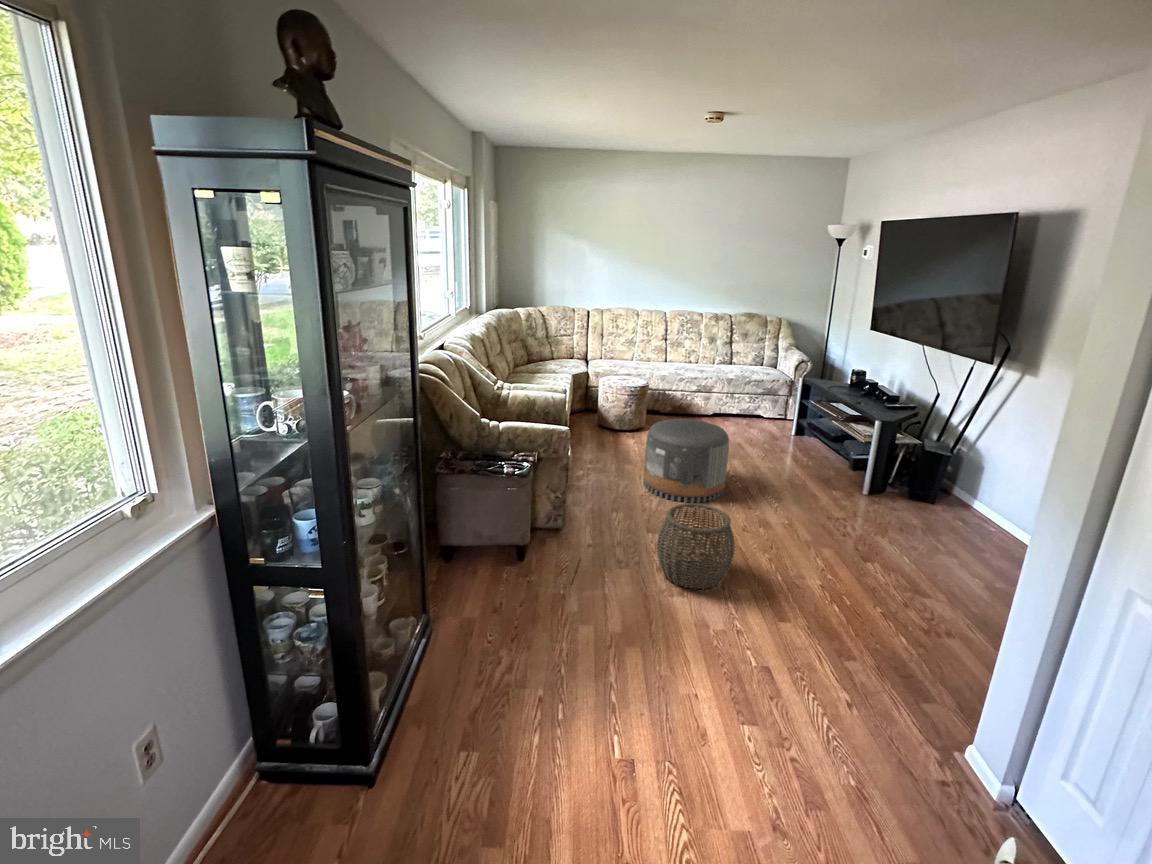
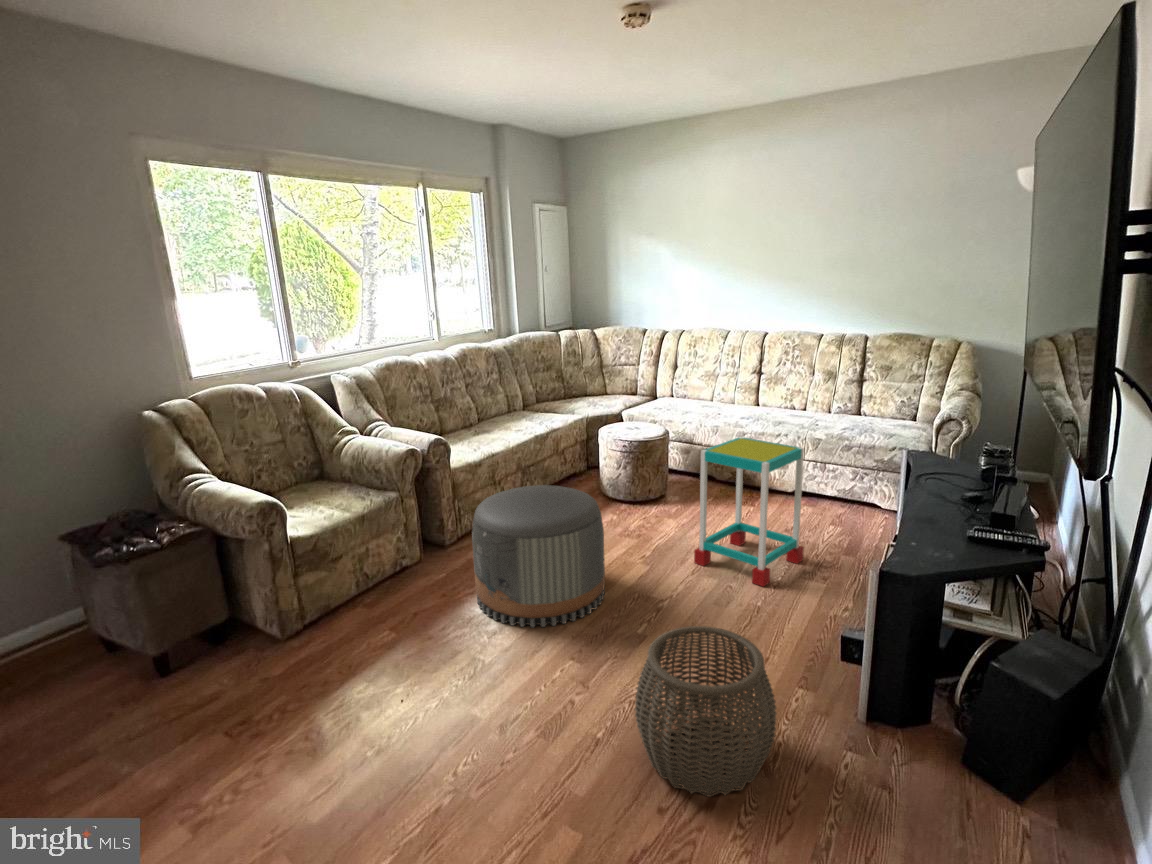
side table: none [725,380,781,462] -> present [694,437,804,586]
woven basket: present [657,503,735,589] -> present [635,626,777,797]

